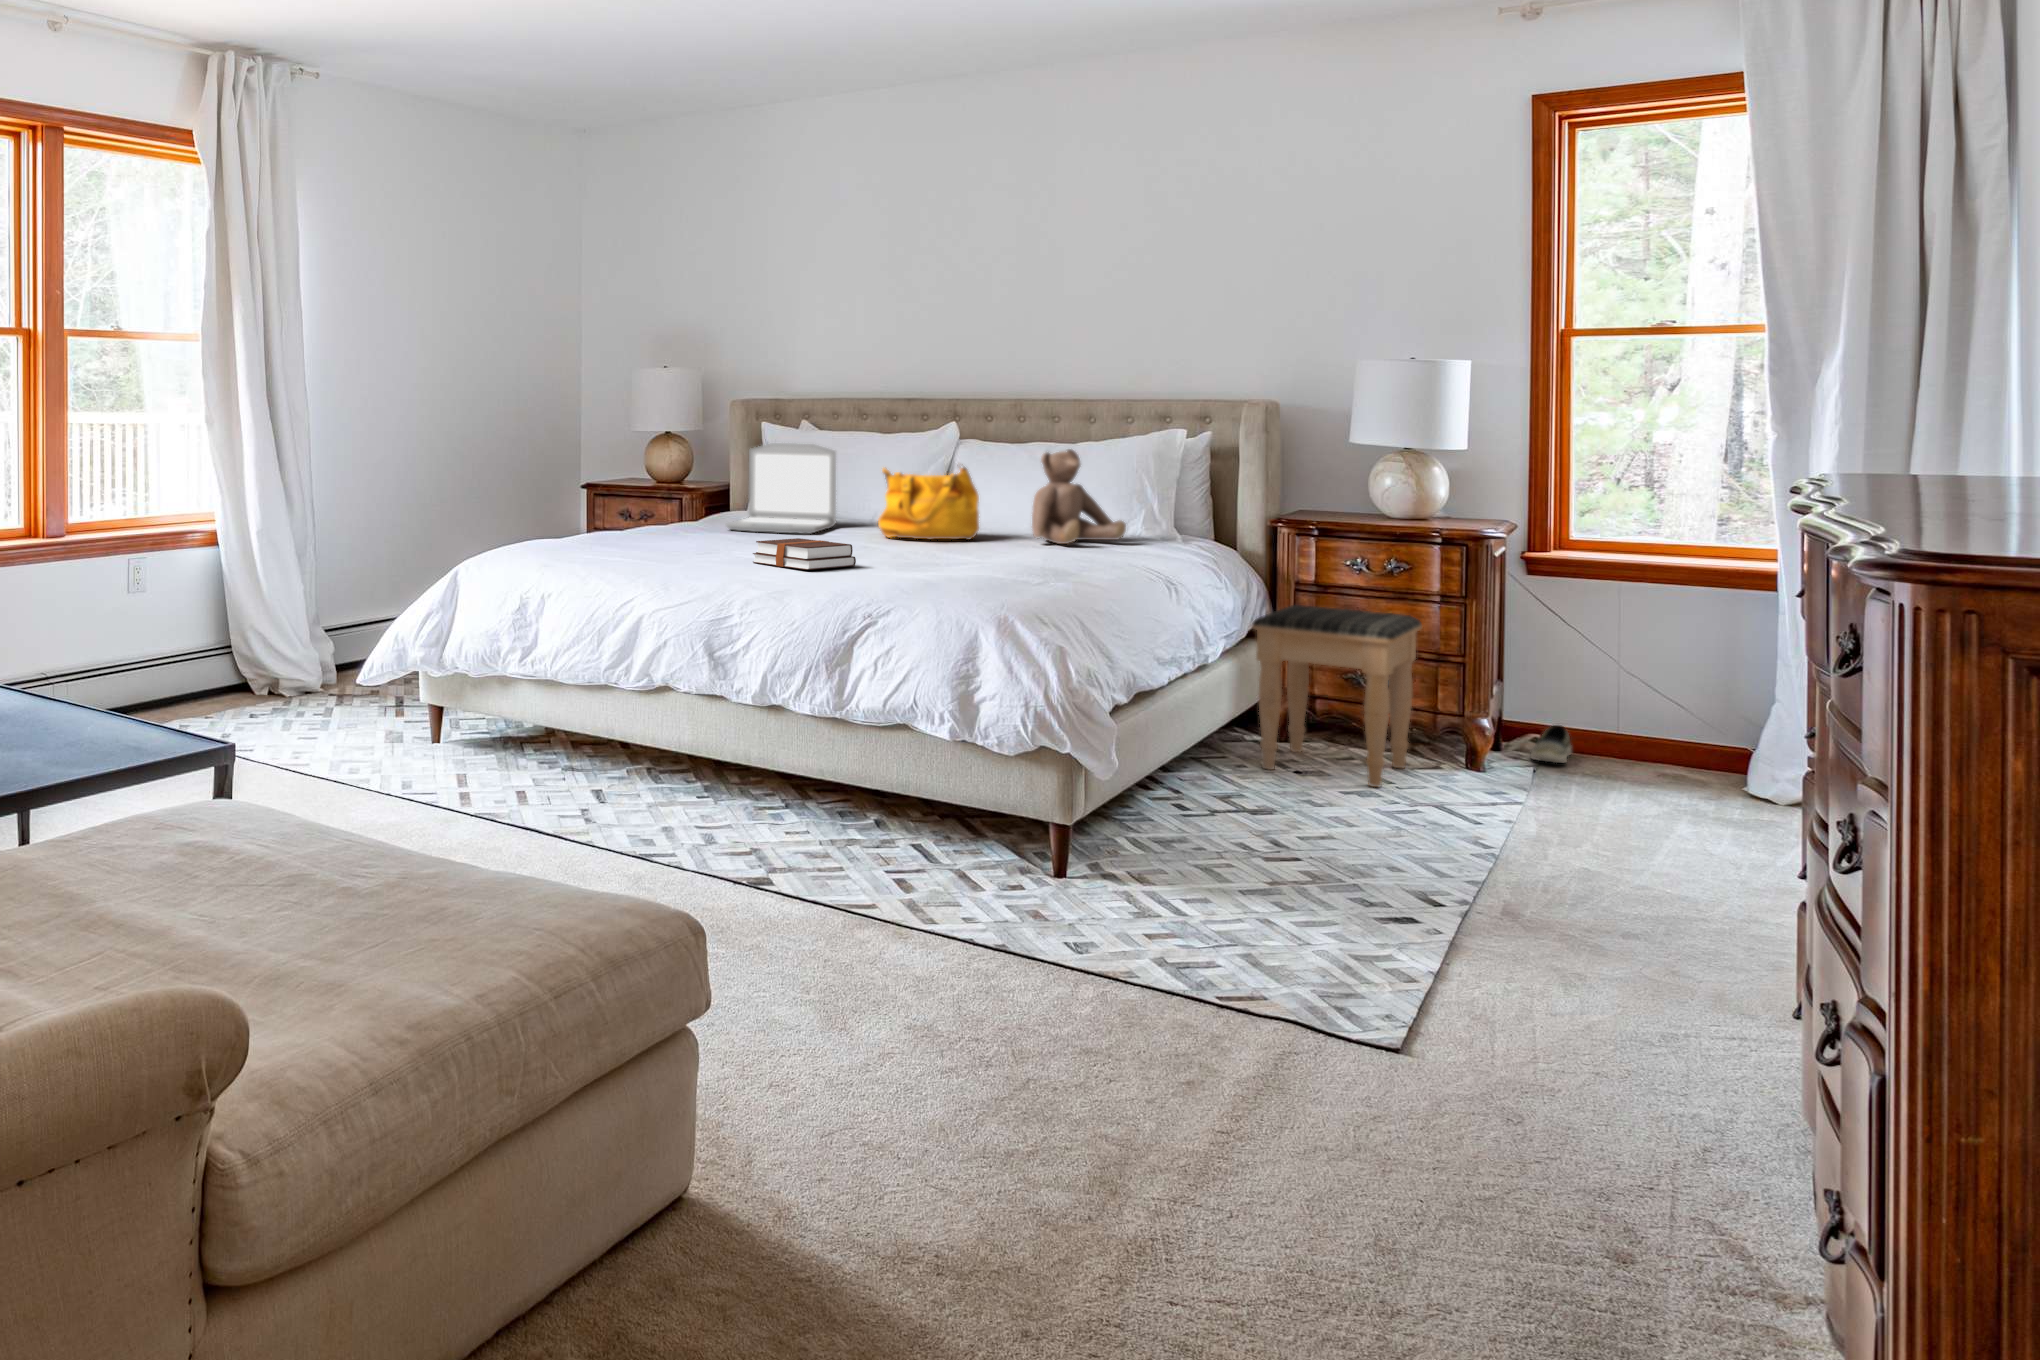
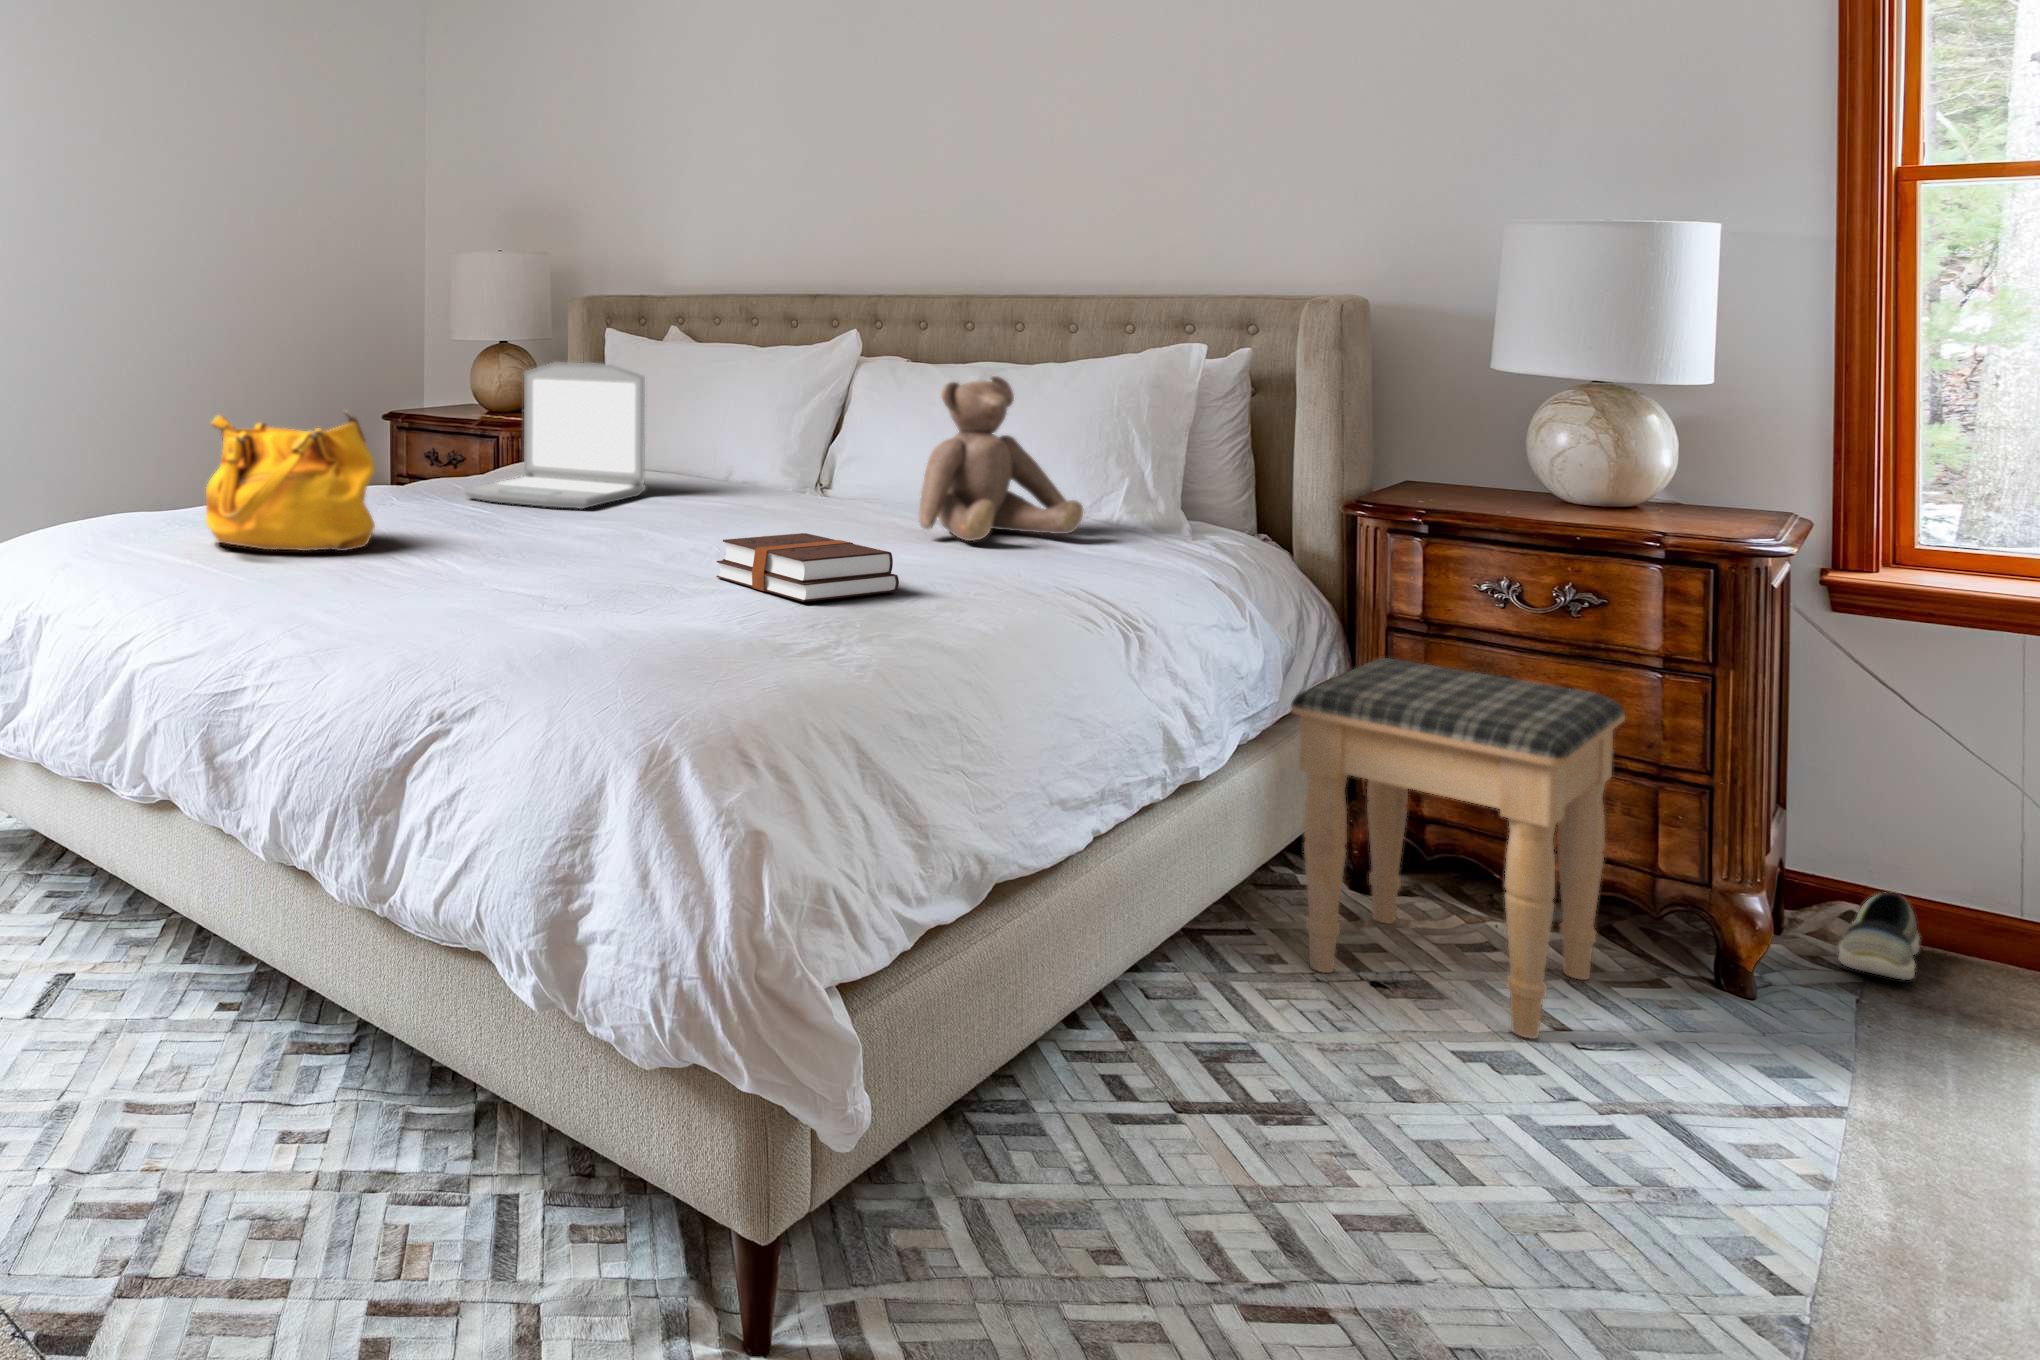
handbag: present [878,464,979,540] -> present [206,411,375,551]
hardback book: present [753,538,856,570] -> present [716,533,899,602]

